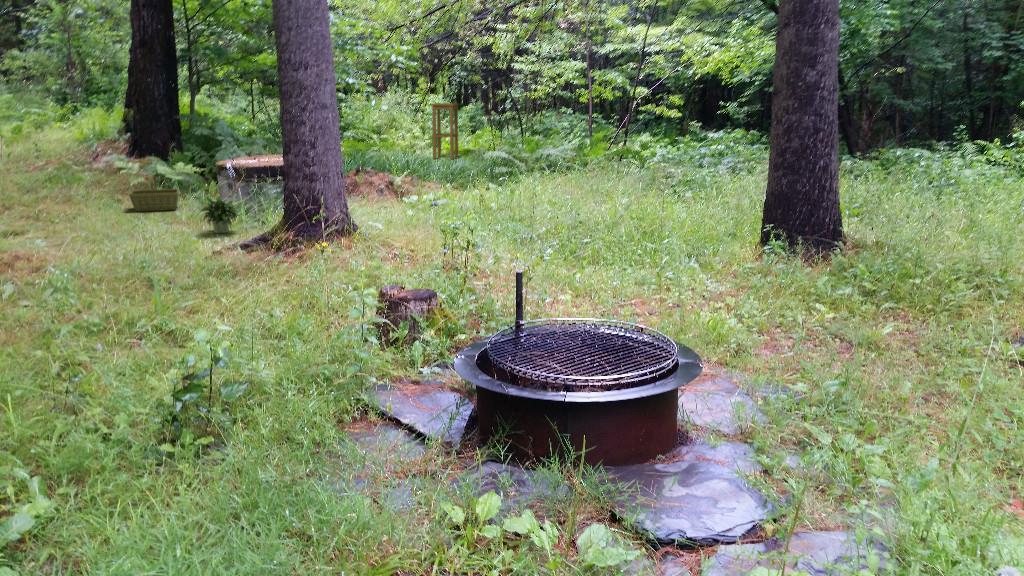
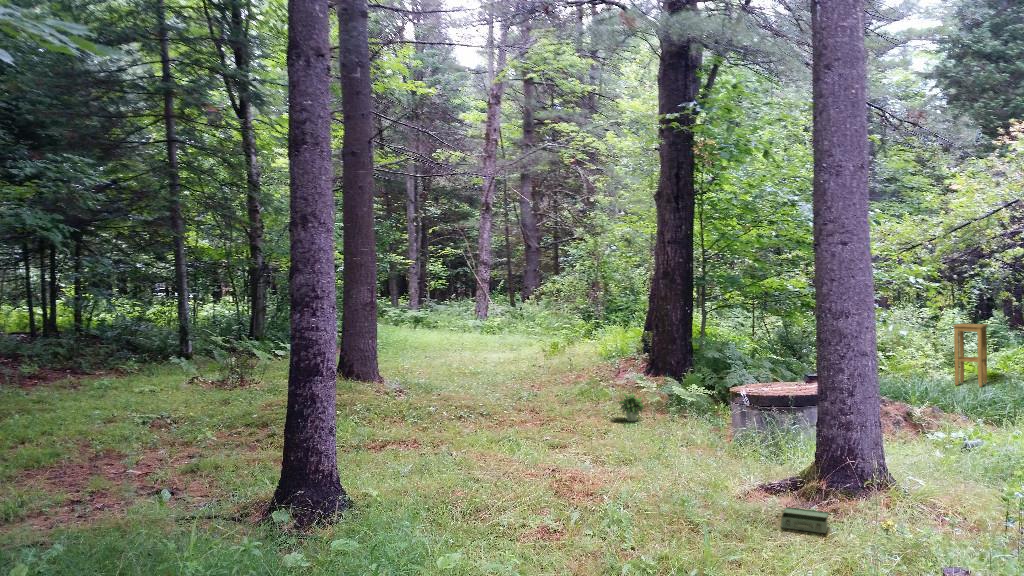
basket: present [129,175,180,211] -> none [657,402,700,437]
potted plant: present [201,196,238,233] -> present [619,394,644,421]
toolbox: none [241,254,289,273] -> present [781,507,828,533]

